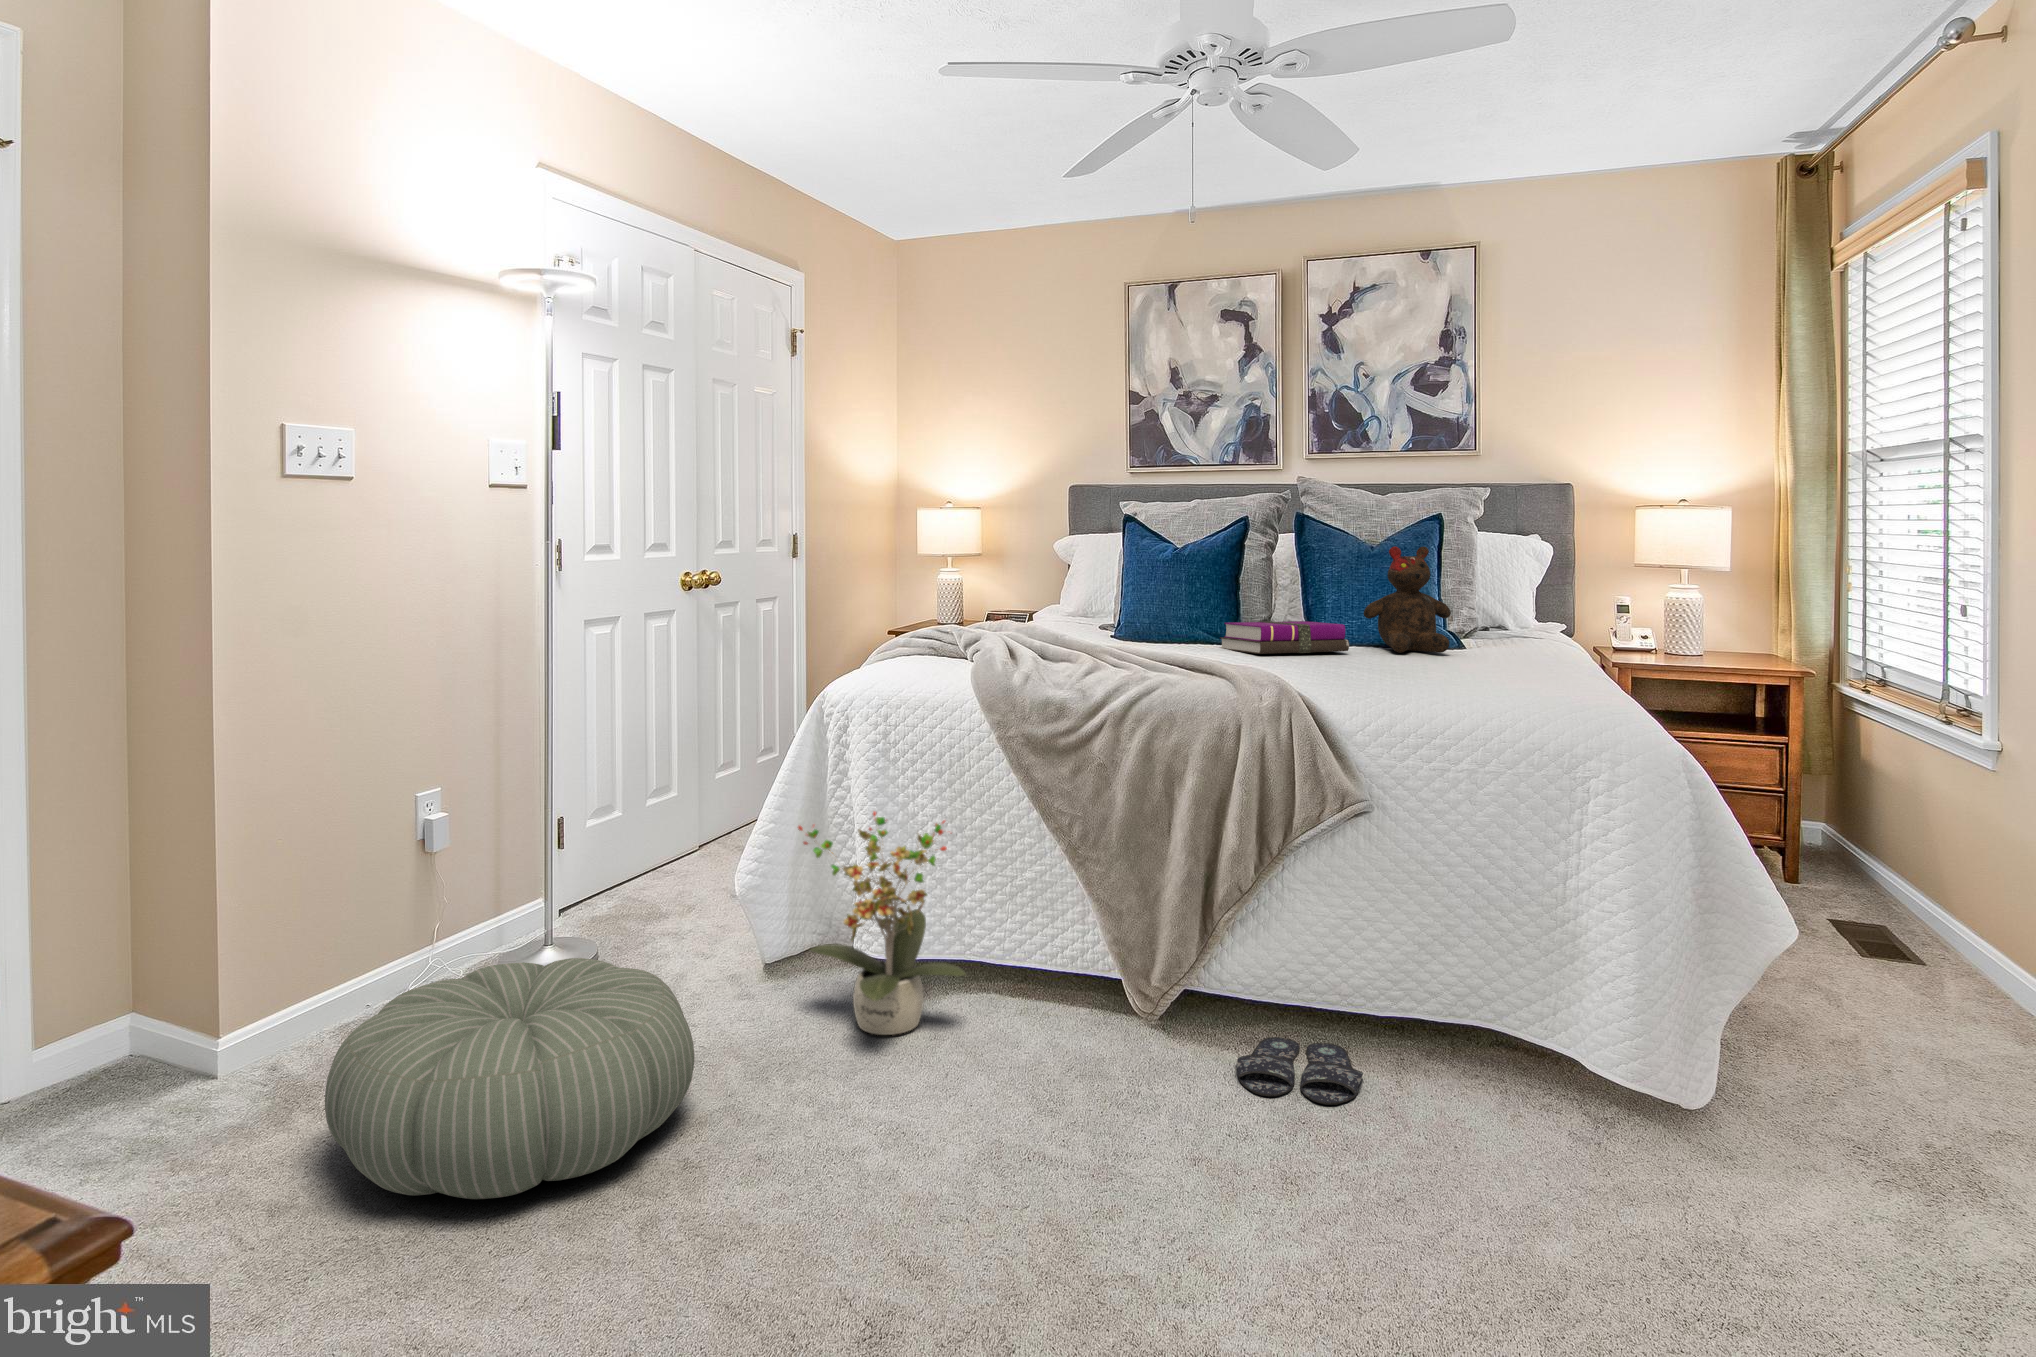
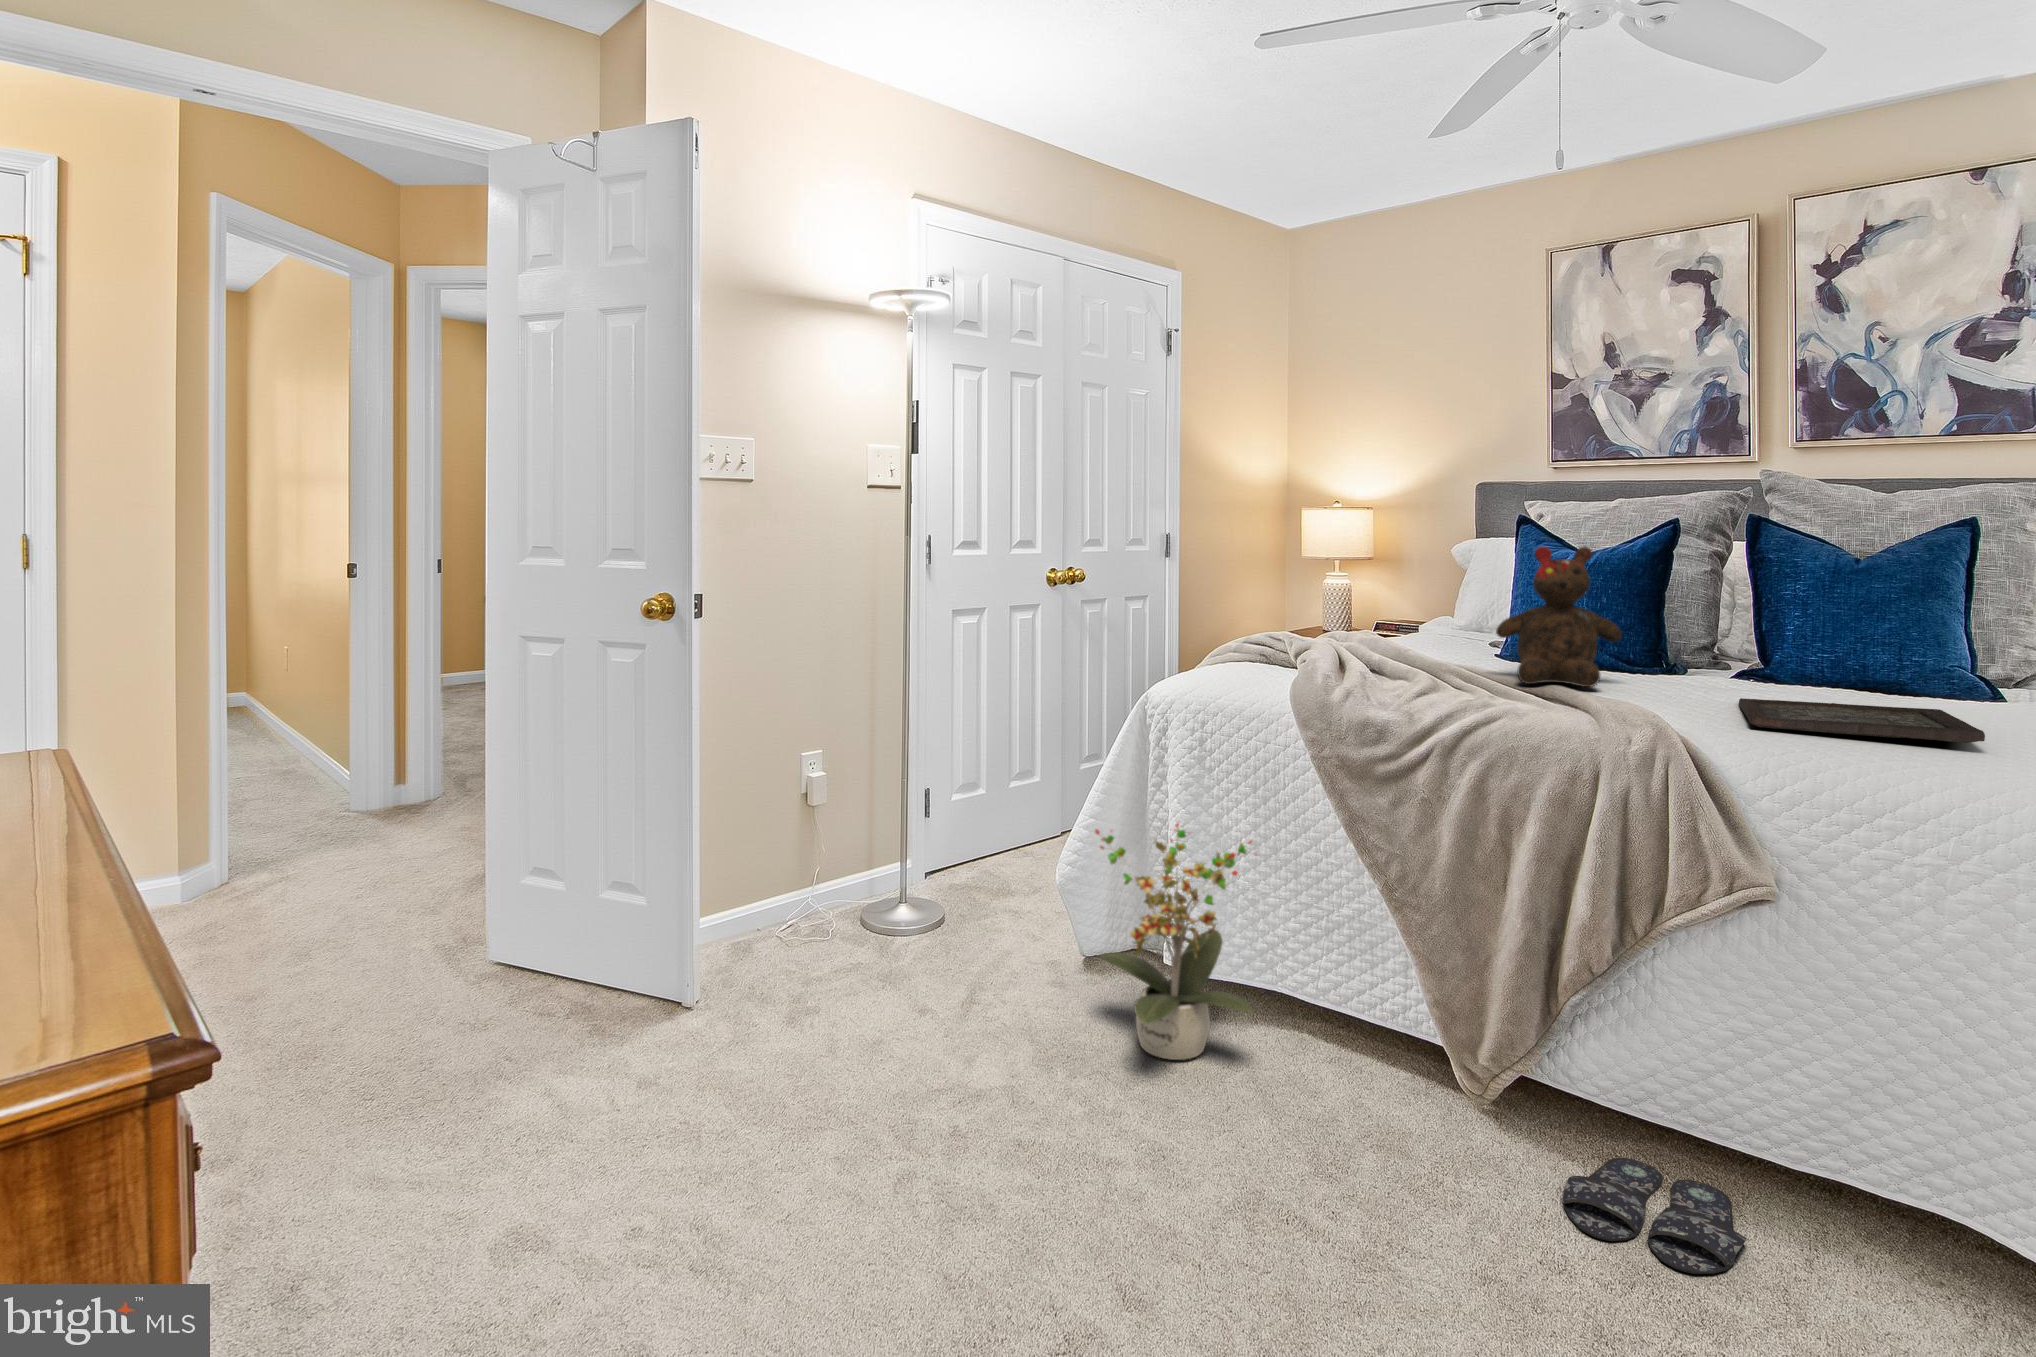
teddy bear: present [1364,547,1451,653] -> present [1496,546,1622,687]
notebook: present [1220,621,1349,654] -> none [1621,641,1804,684]
tray: none [1314,663,1477,684] -> present [1739,698,1985,743]
pouf: present [325,958,694,1199] -> none [642,927,954,1151]

